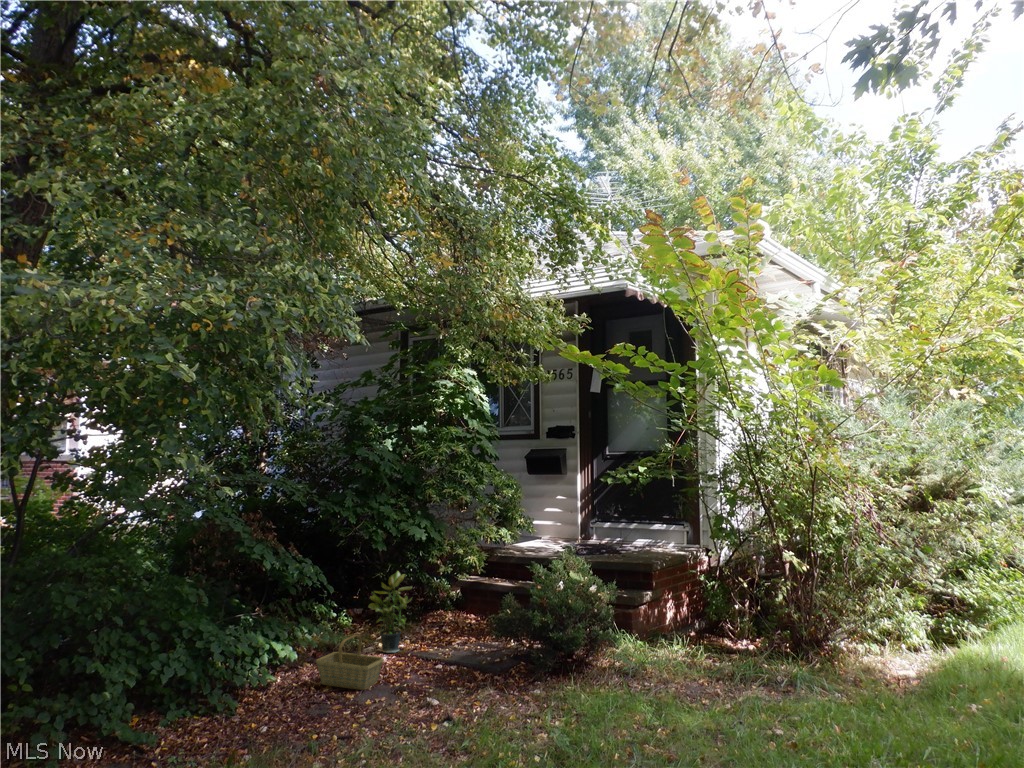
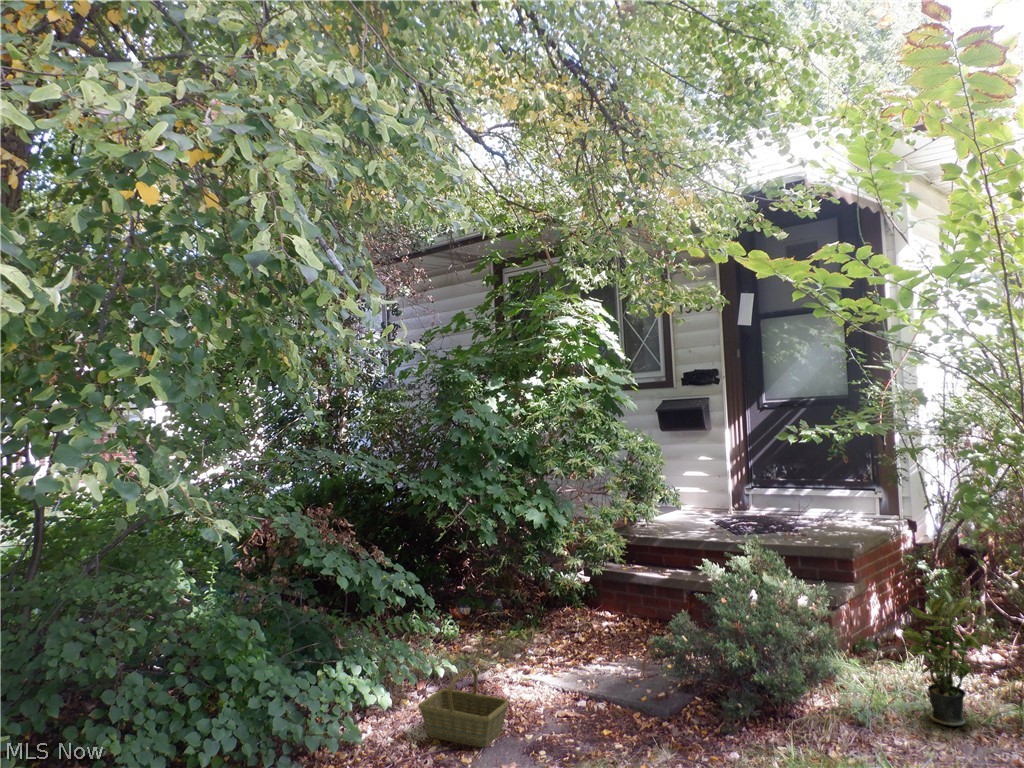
potted plant: present [369,571,412,653] -> present [902,591,982,726]

